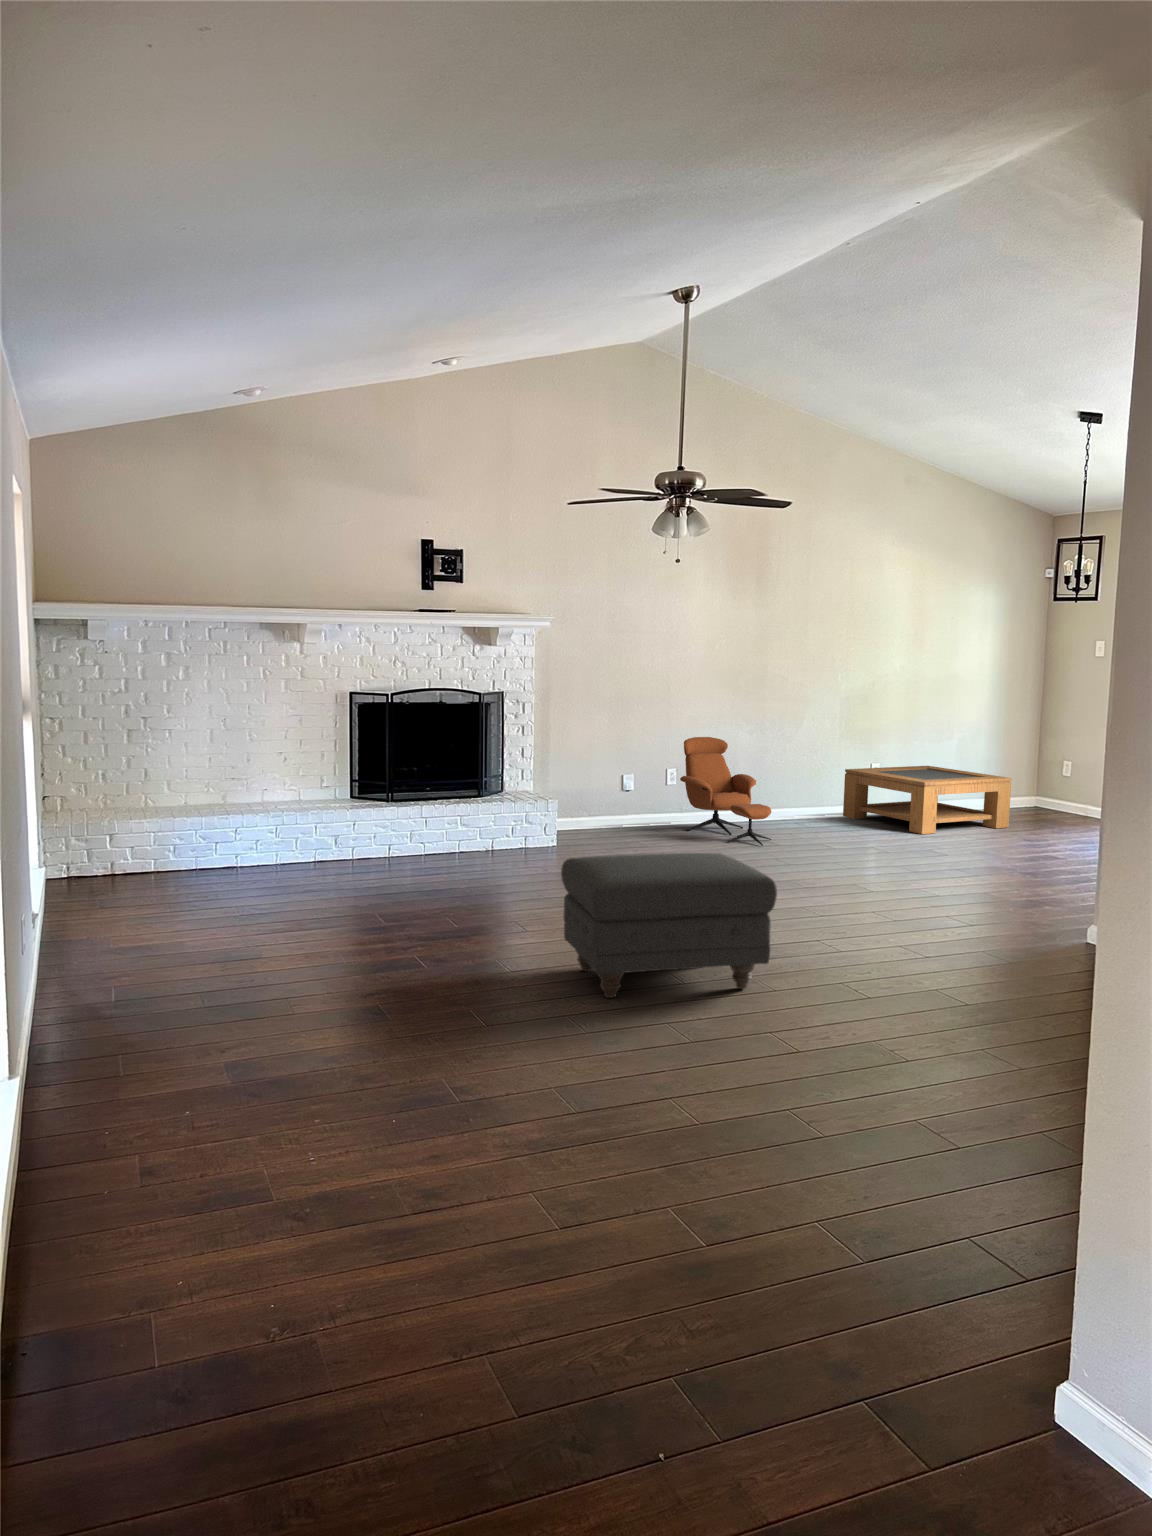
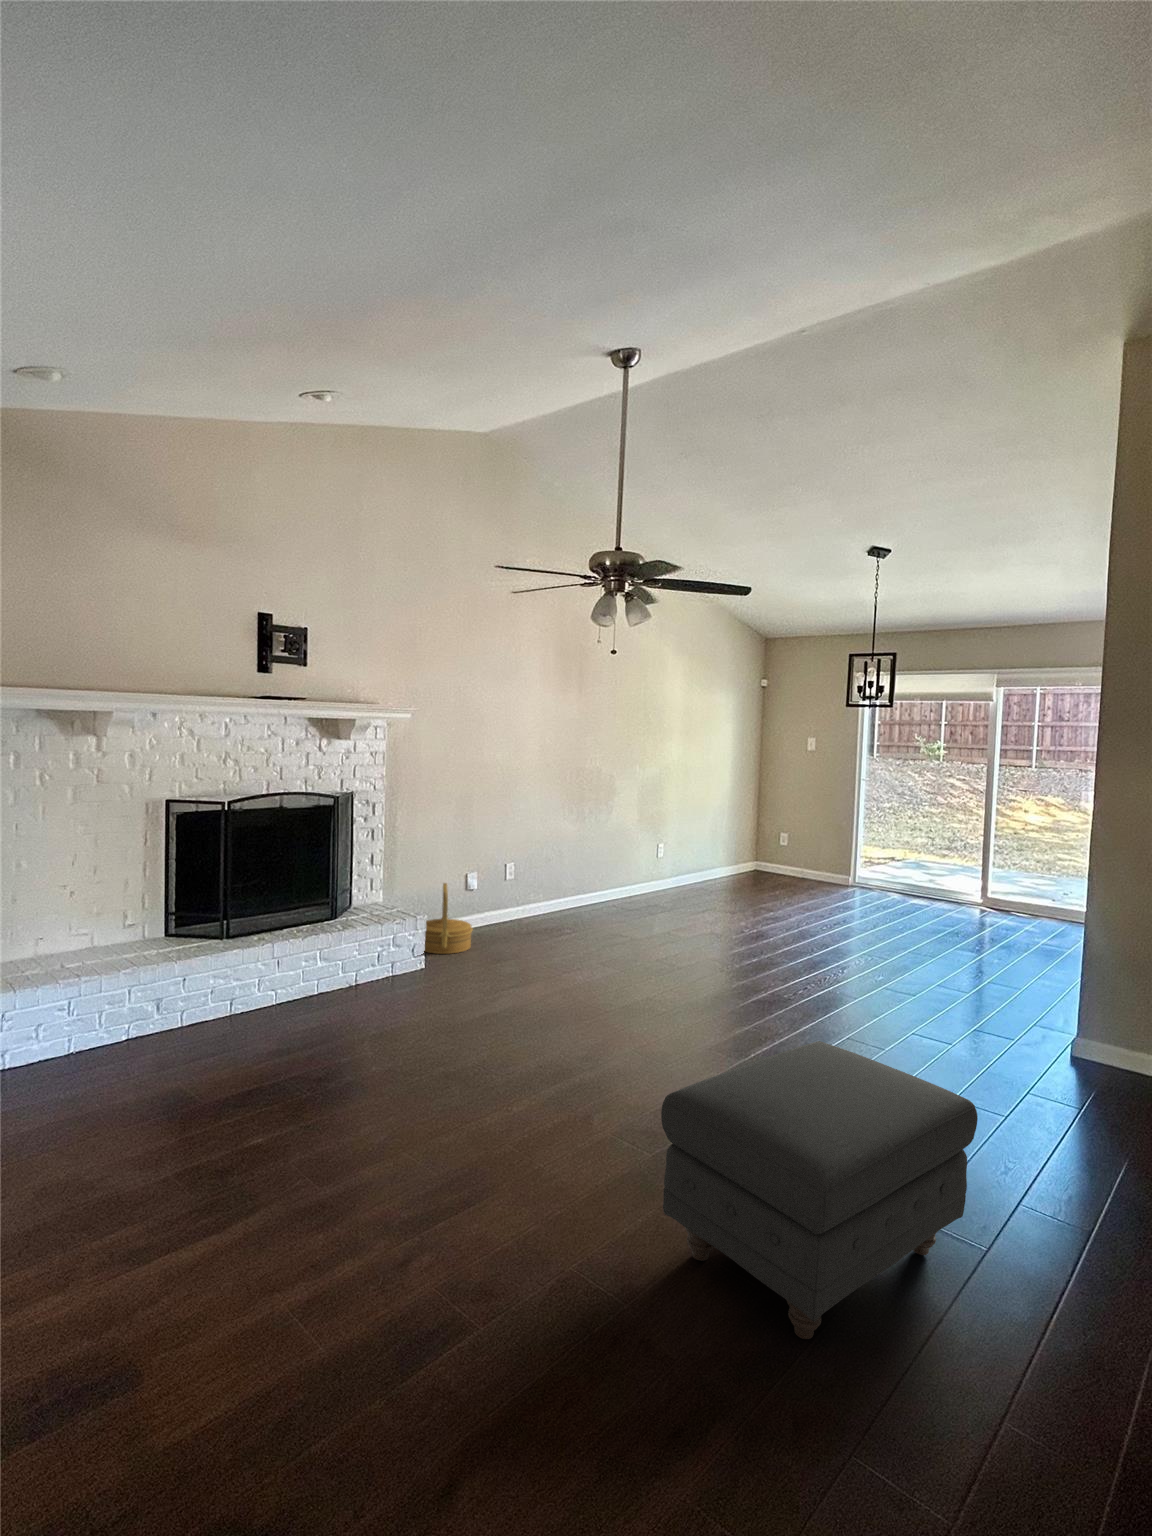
lounge chair: present [680,737,771,846] -> none [525,830,631,945]
coffee table: present [843,766,1012,834] -> none [646,843,788,914]
woven basket: none [564,779,615,839] -> present [424,883,473,954]

